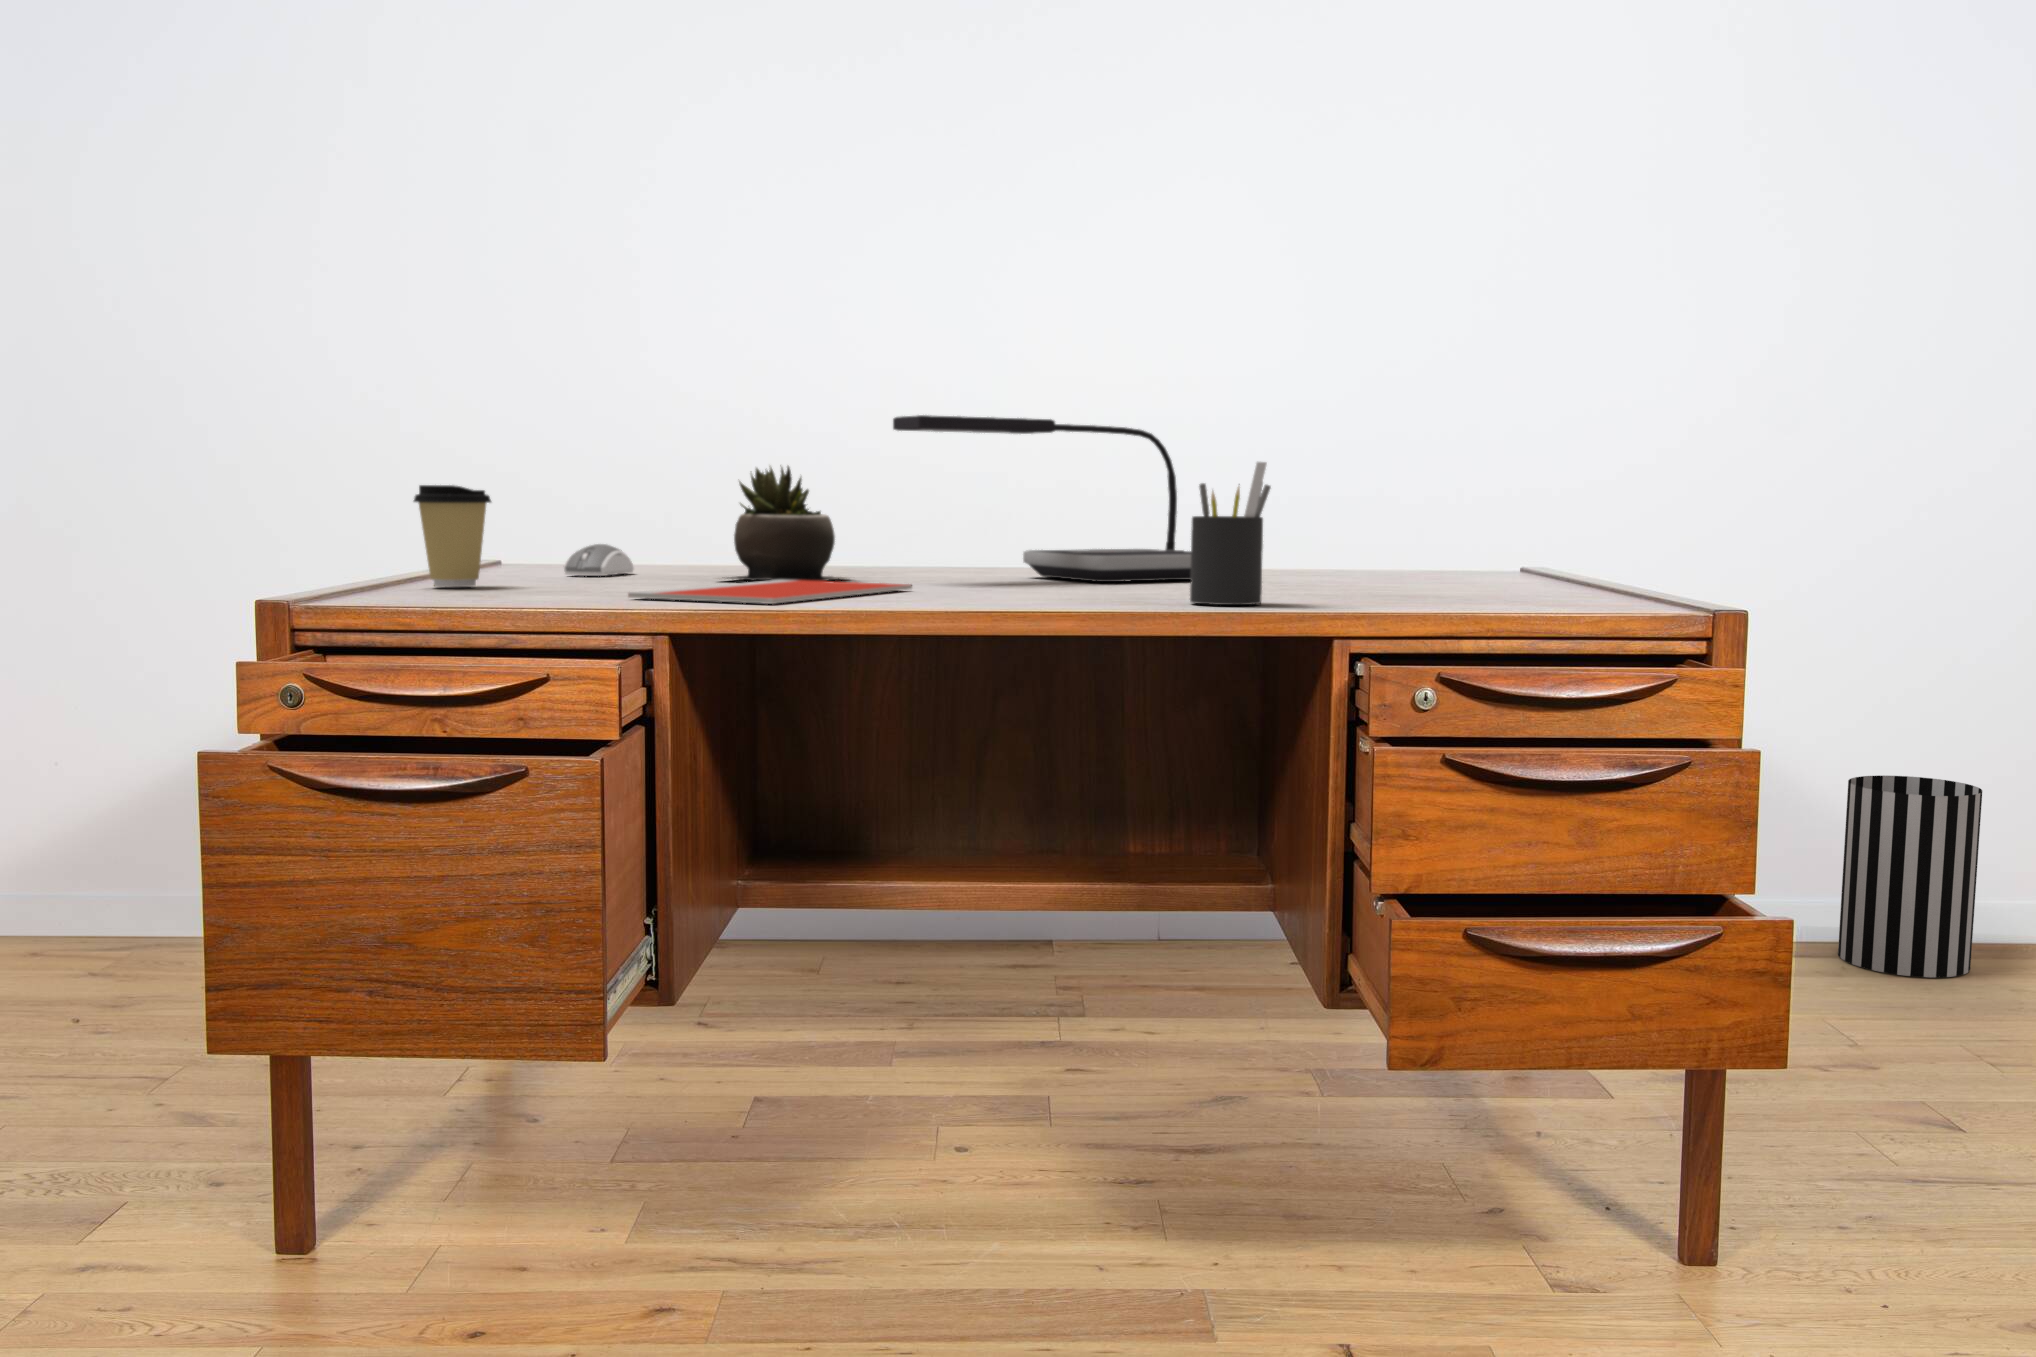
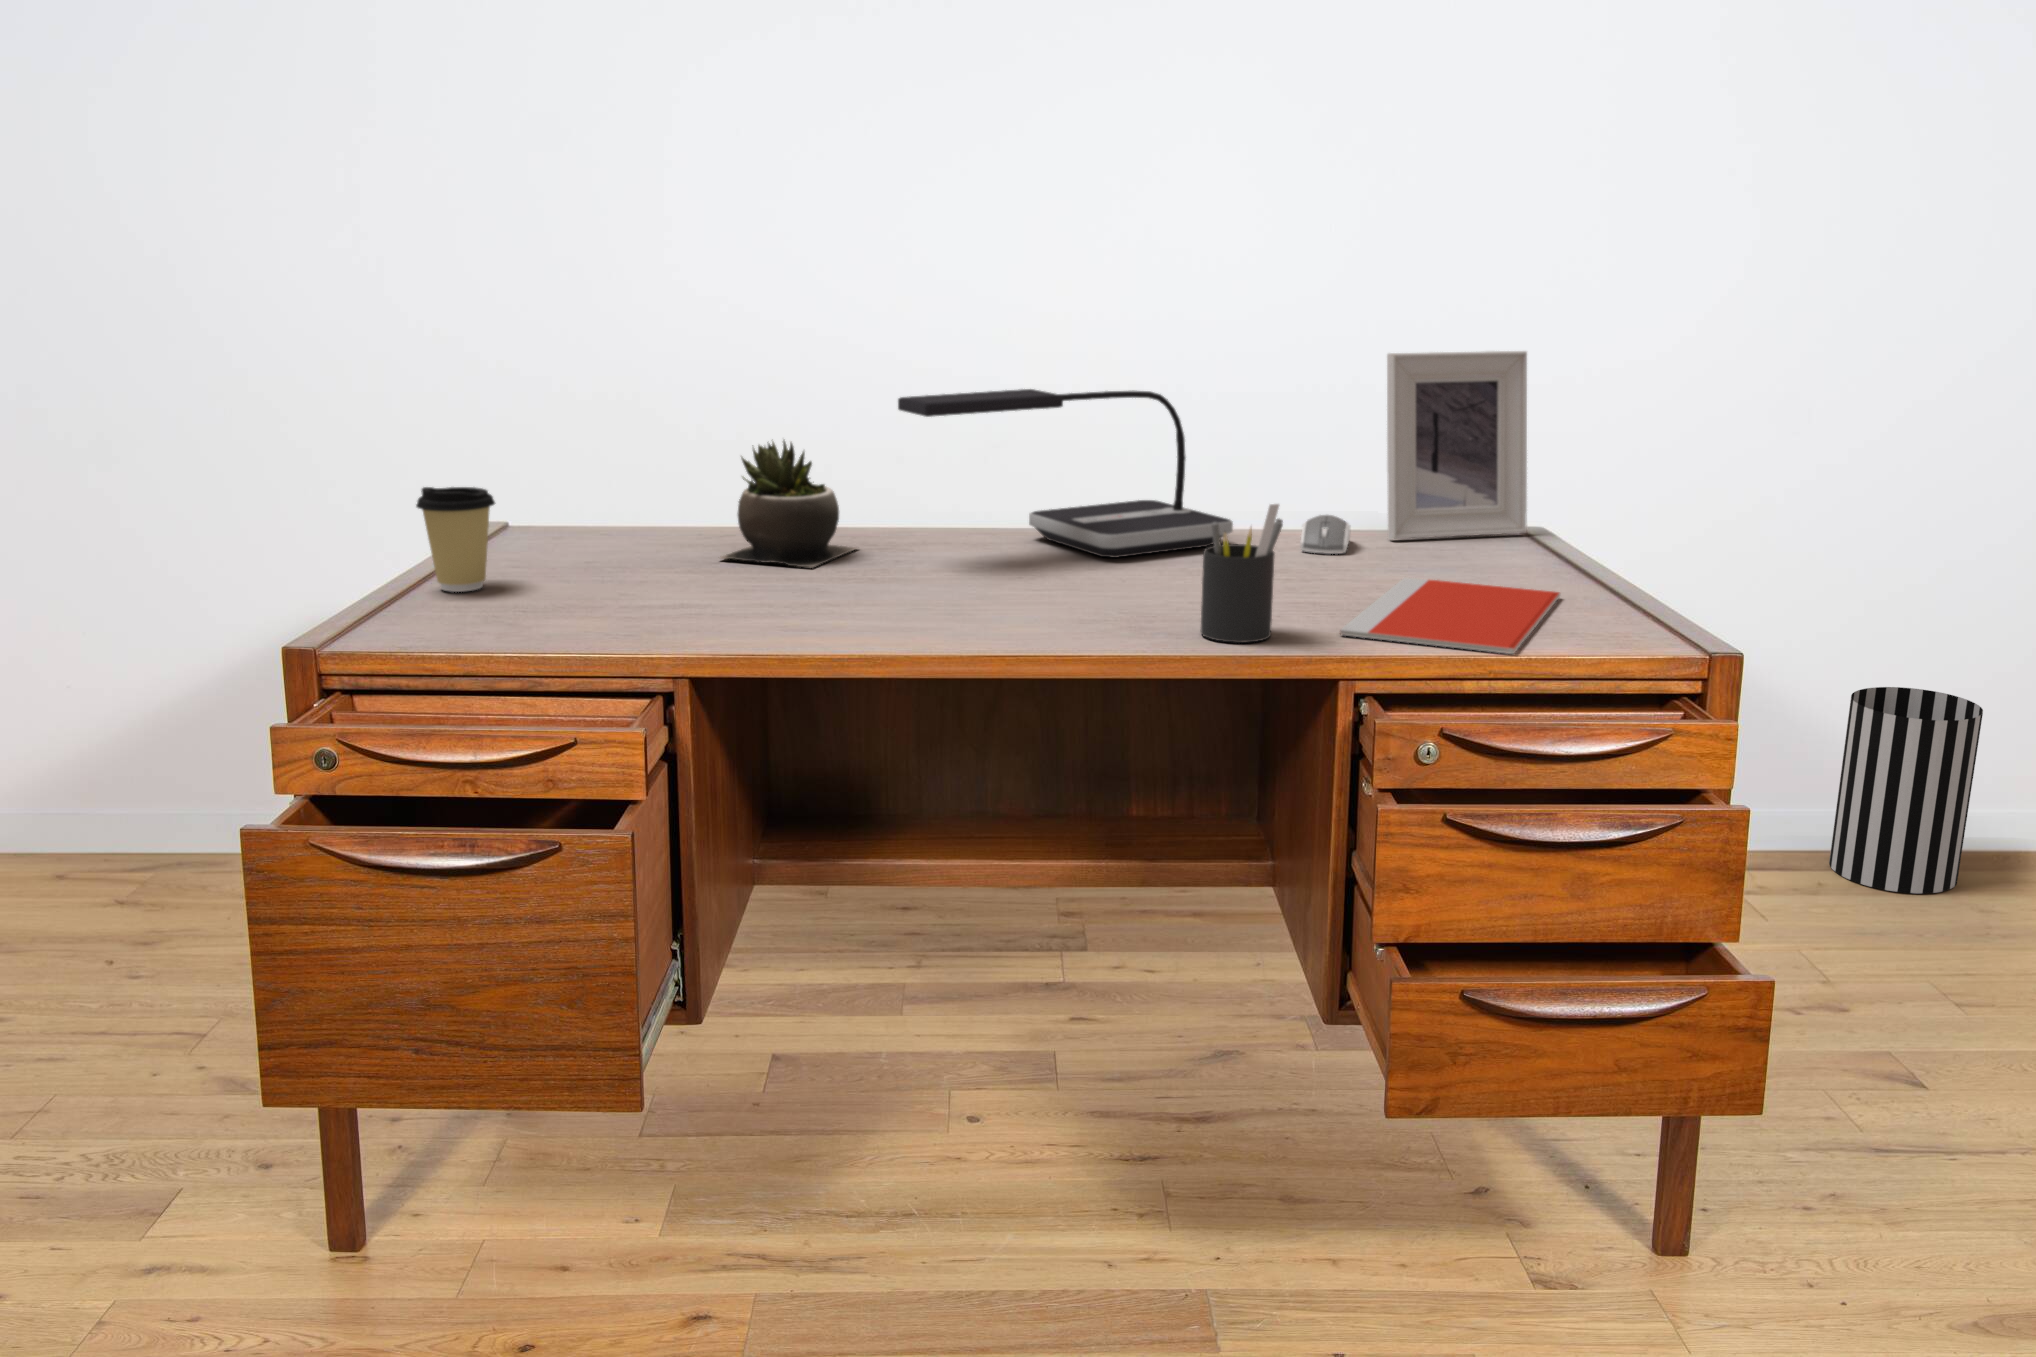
picture frame: none [1372,397,1516,578] -> present [1387,351,1527,539]
computer mouse: present [564,544,634,576] -> present [1300,515,1350,554]
notebook: present [628,580,912,604] -> present [1340,577,1560,654]

